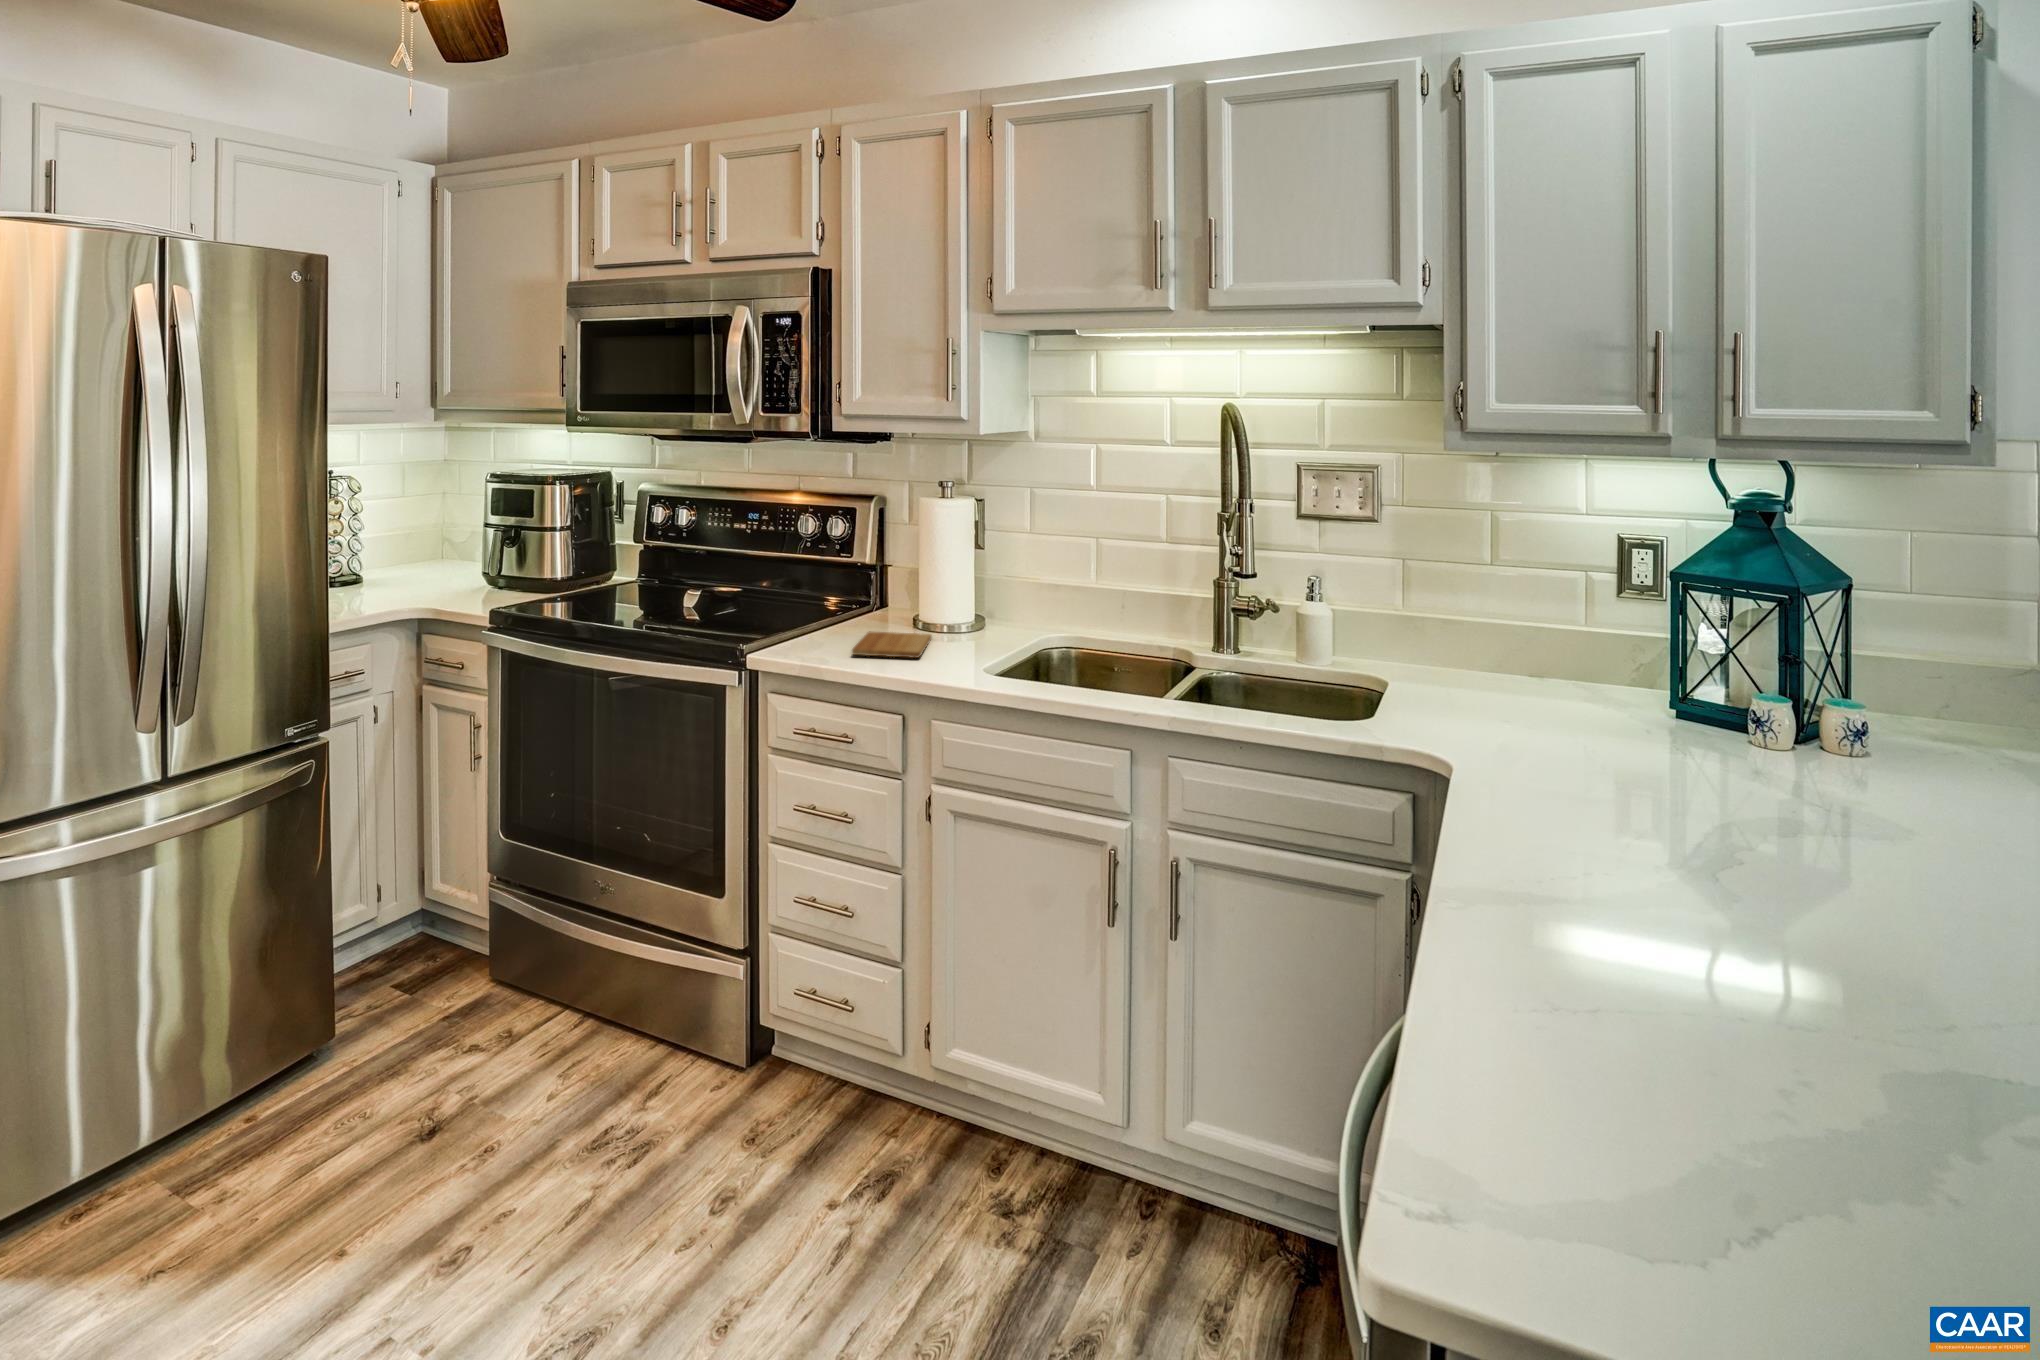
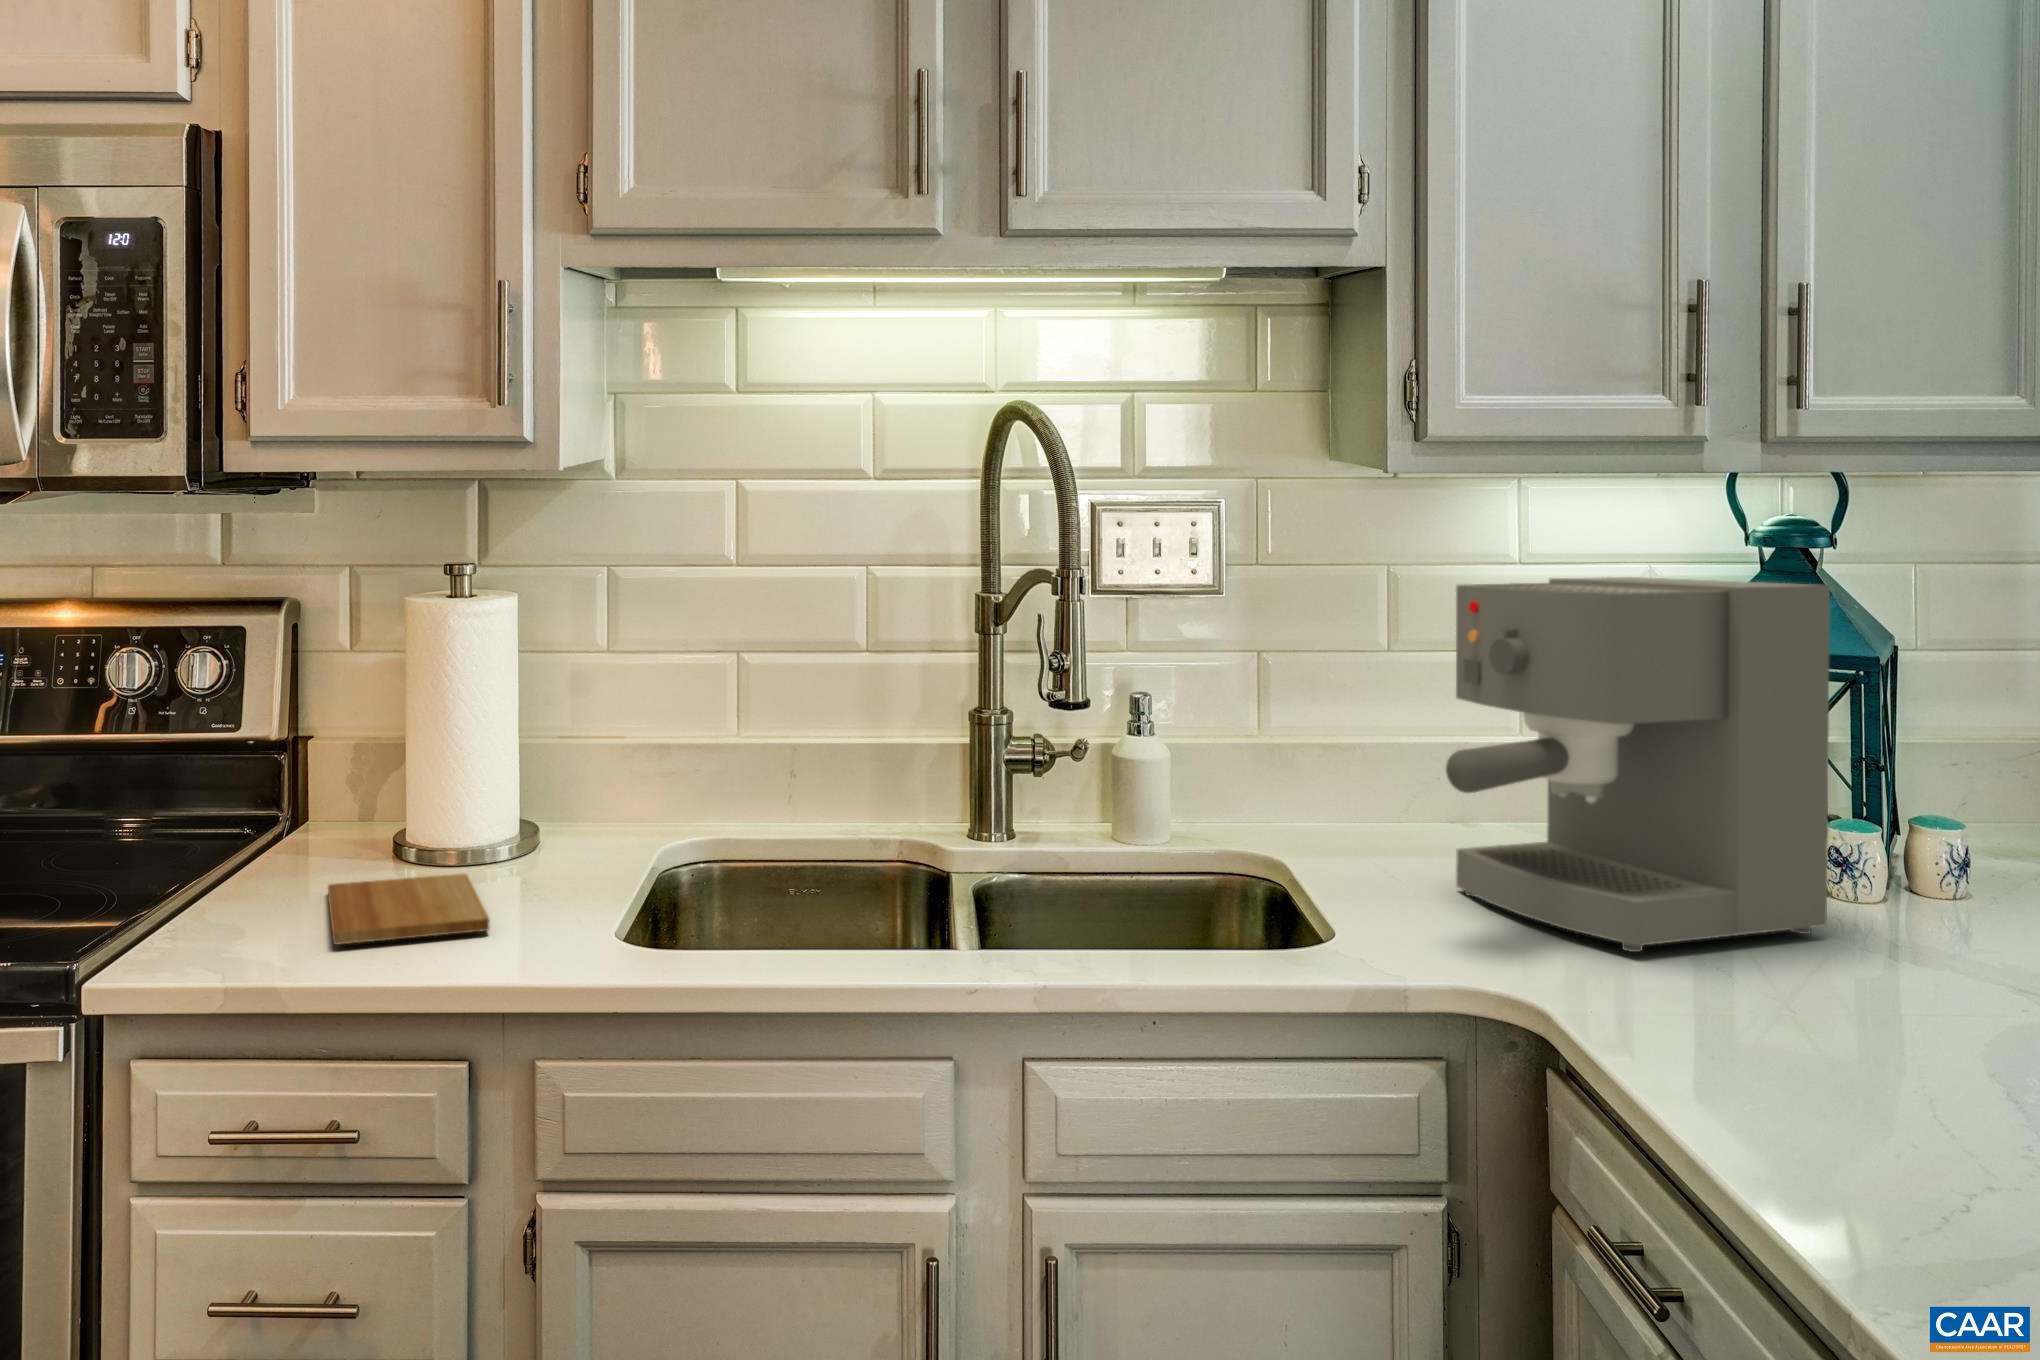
coffee maker: none [1405,521,1692,755] -> present [1446,577,1830,952]

